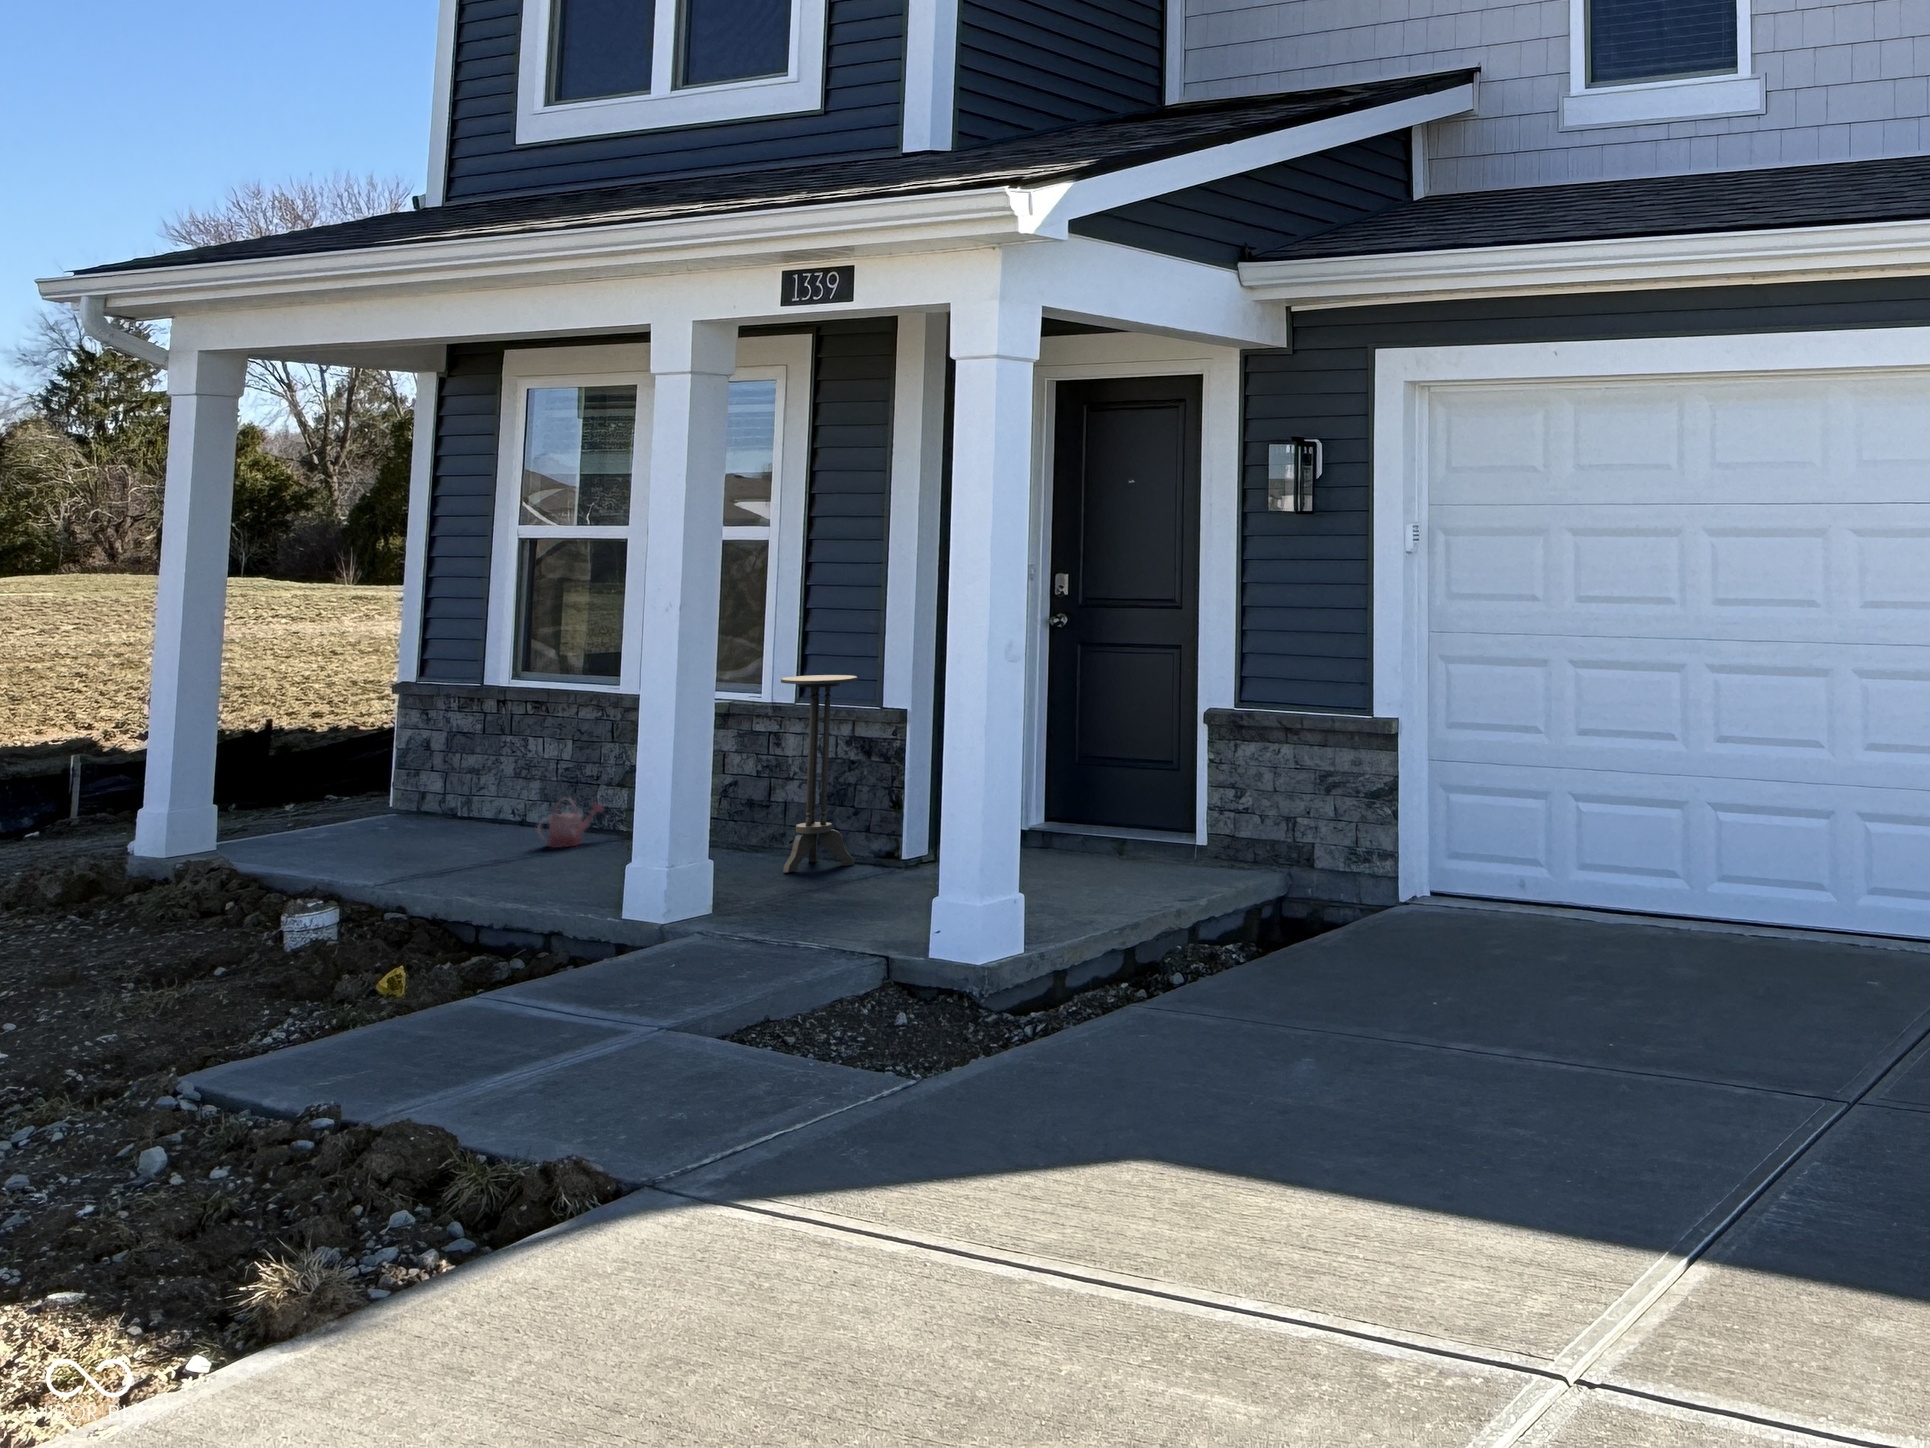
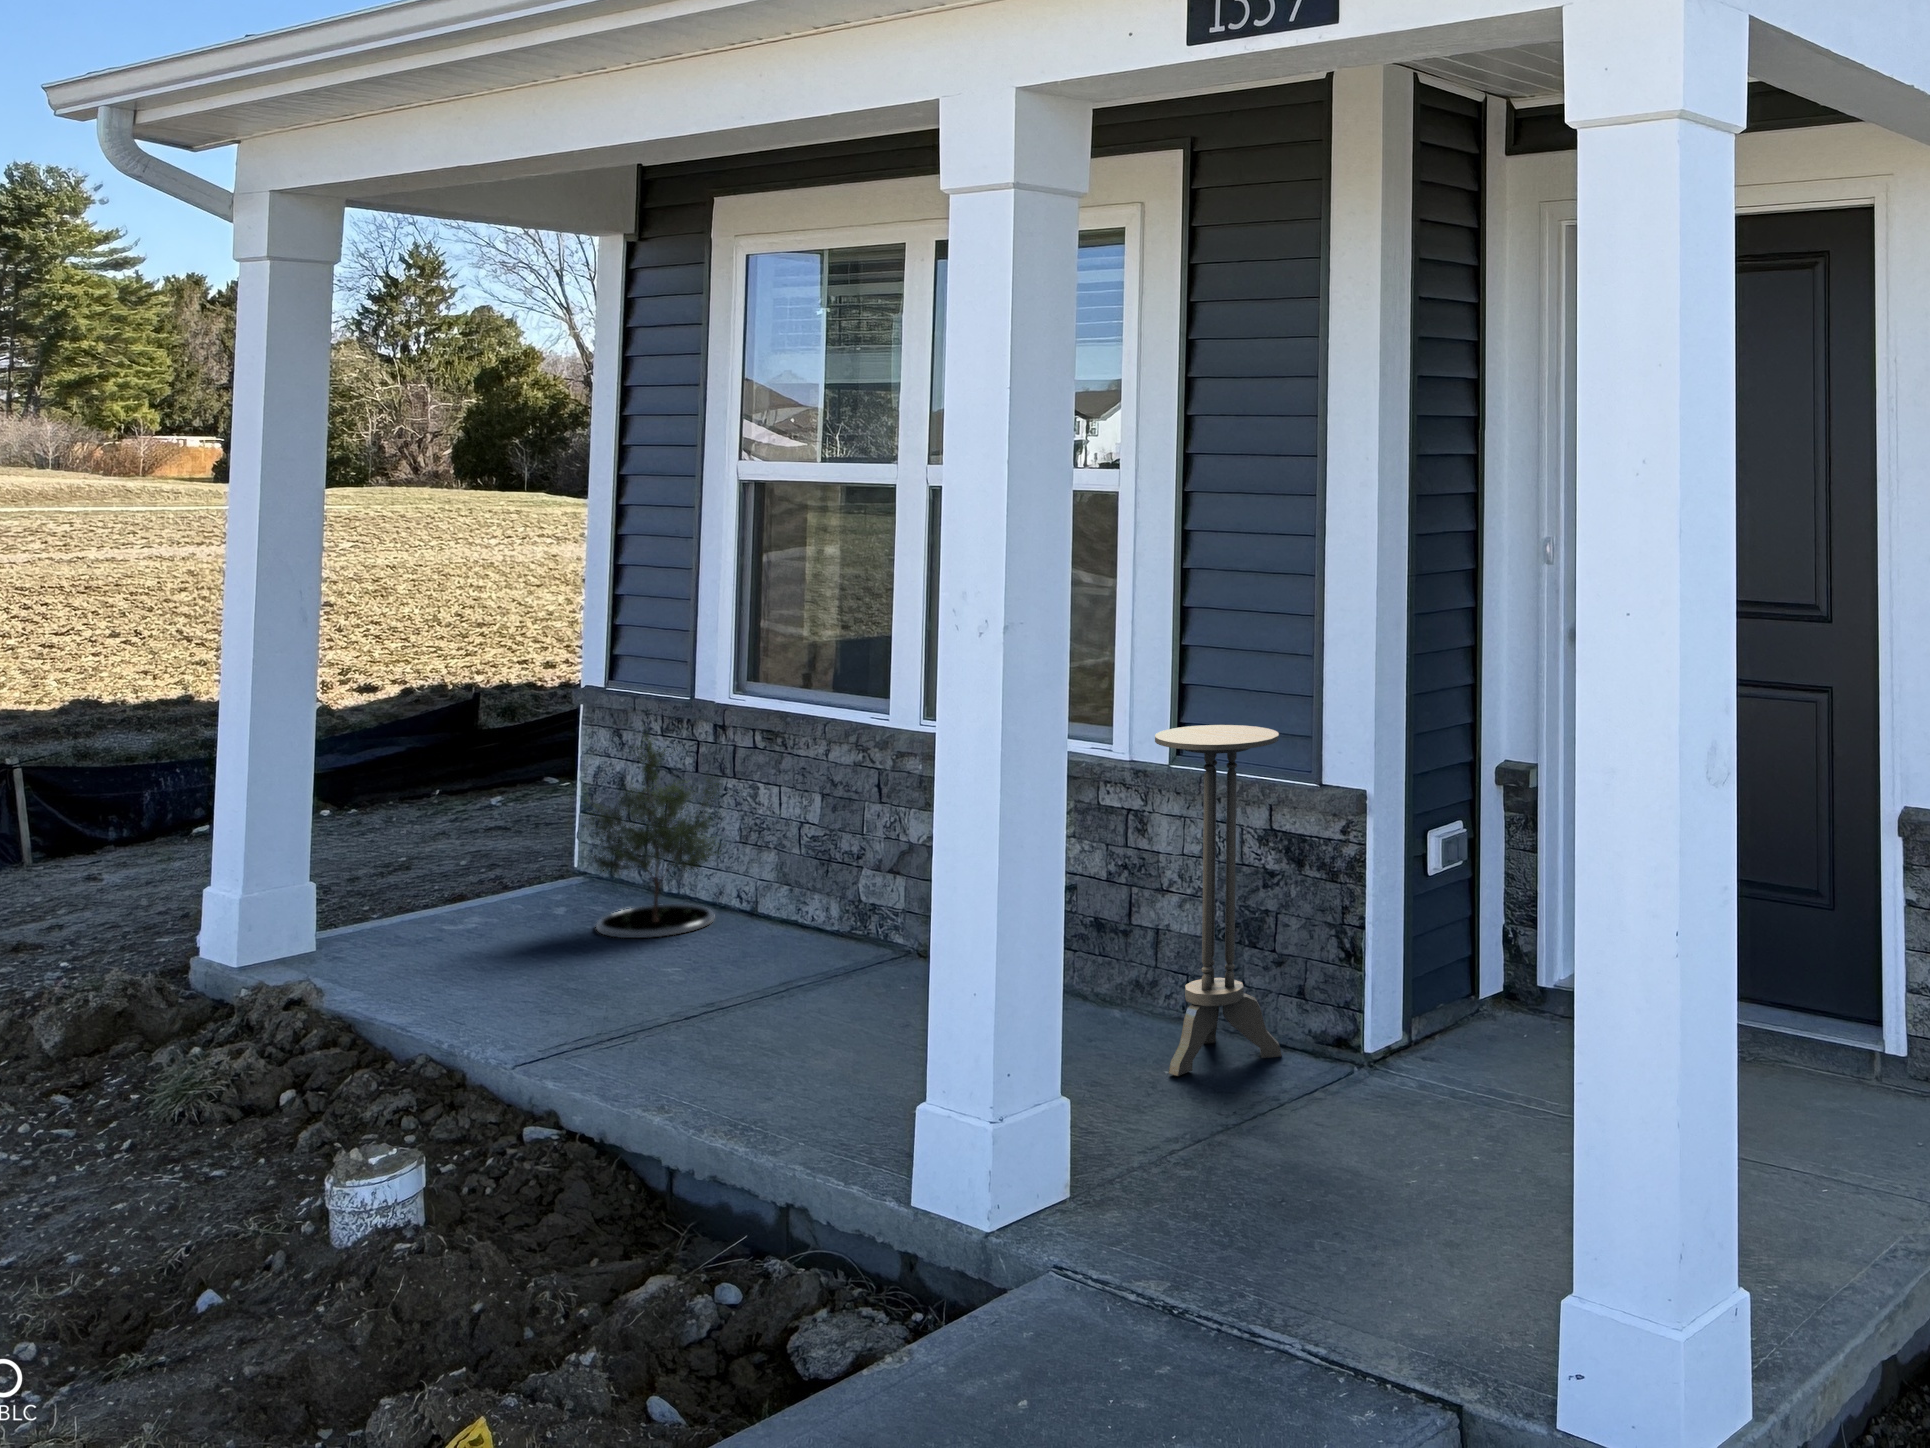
potted tree: none [399,699,504,839] -> present [584,725,721,938]
watering can: present [537,799,603,847] -> none [772,889,871,970]

